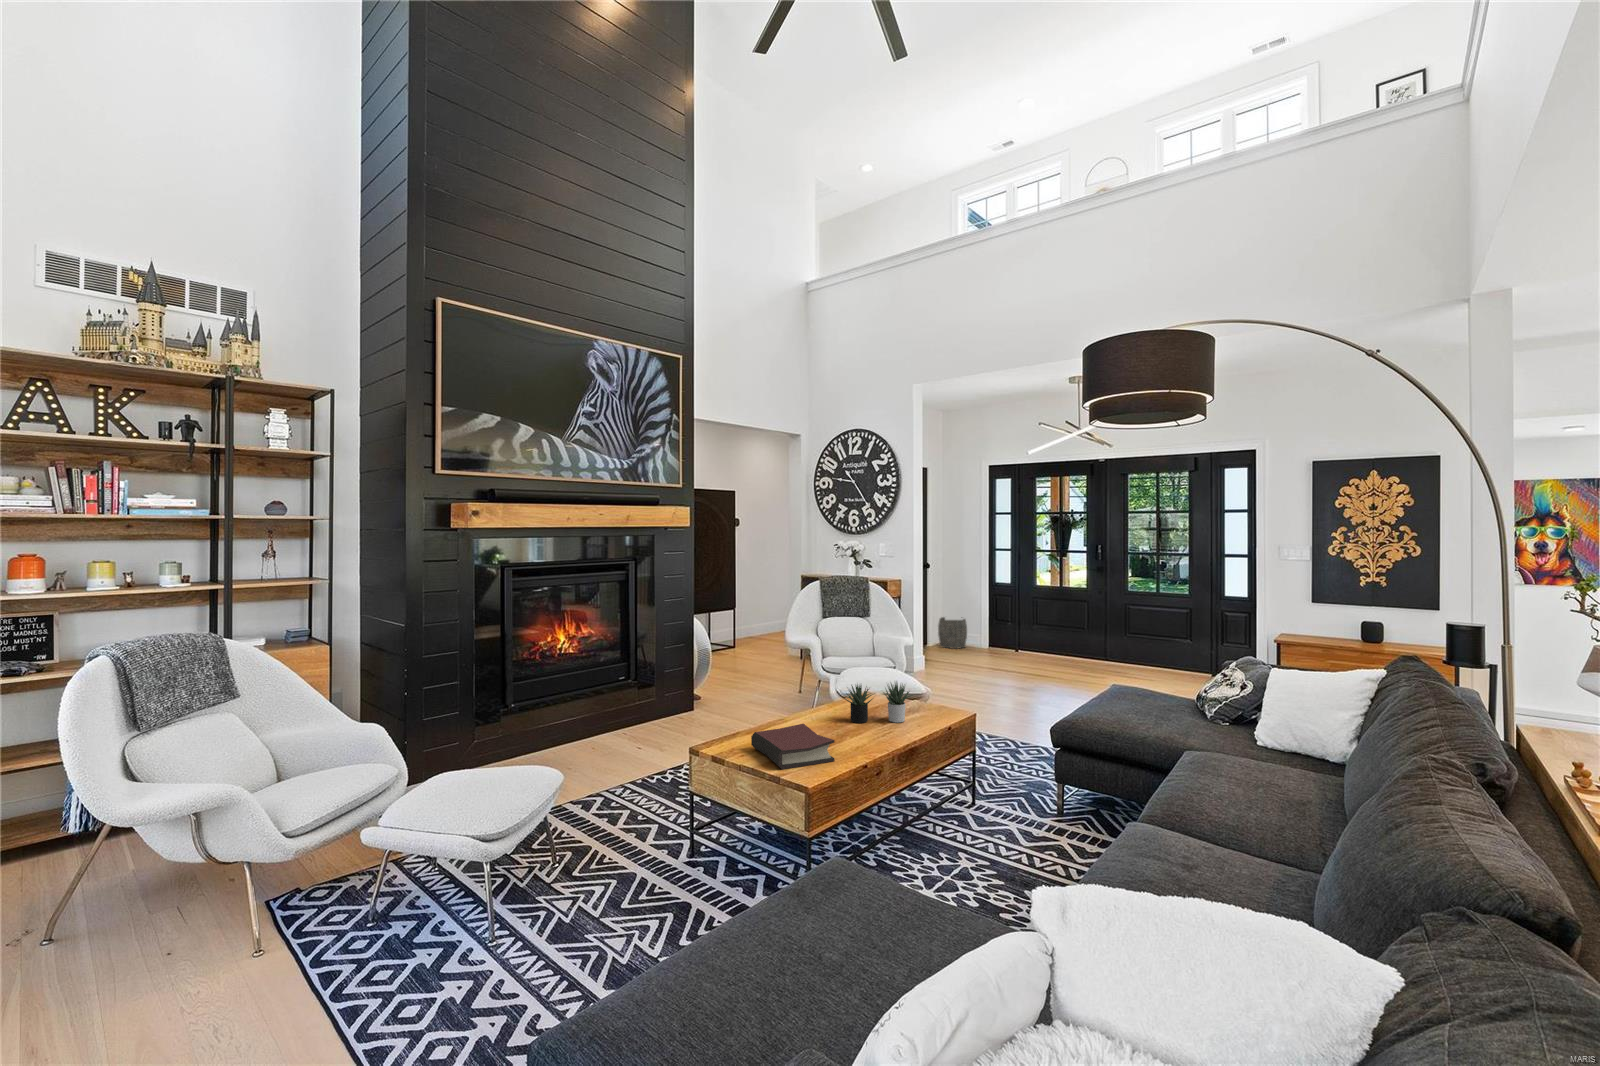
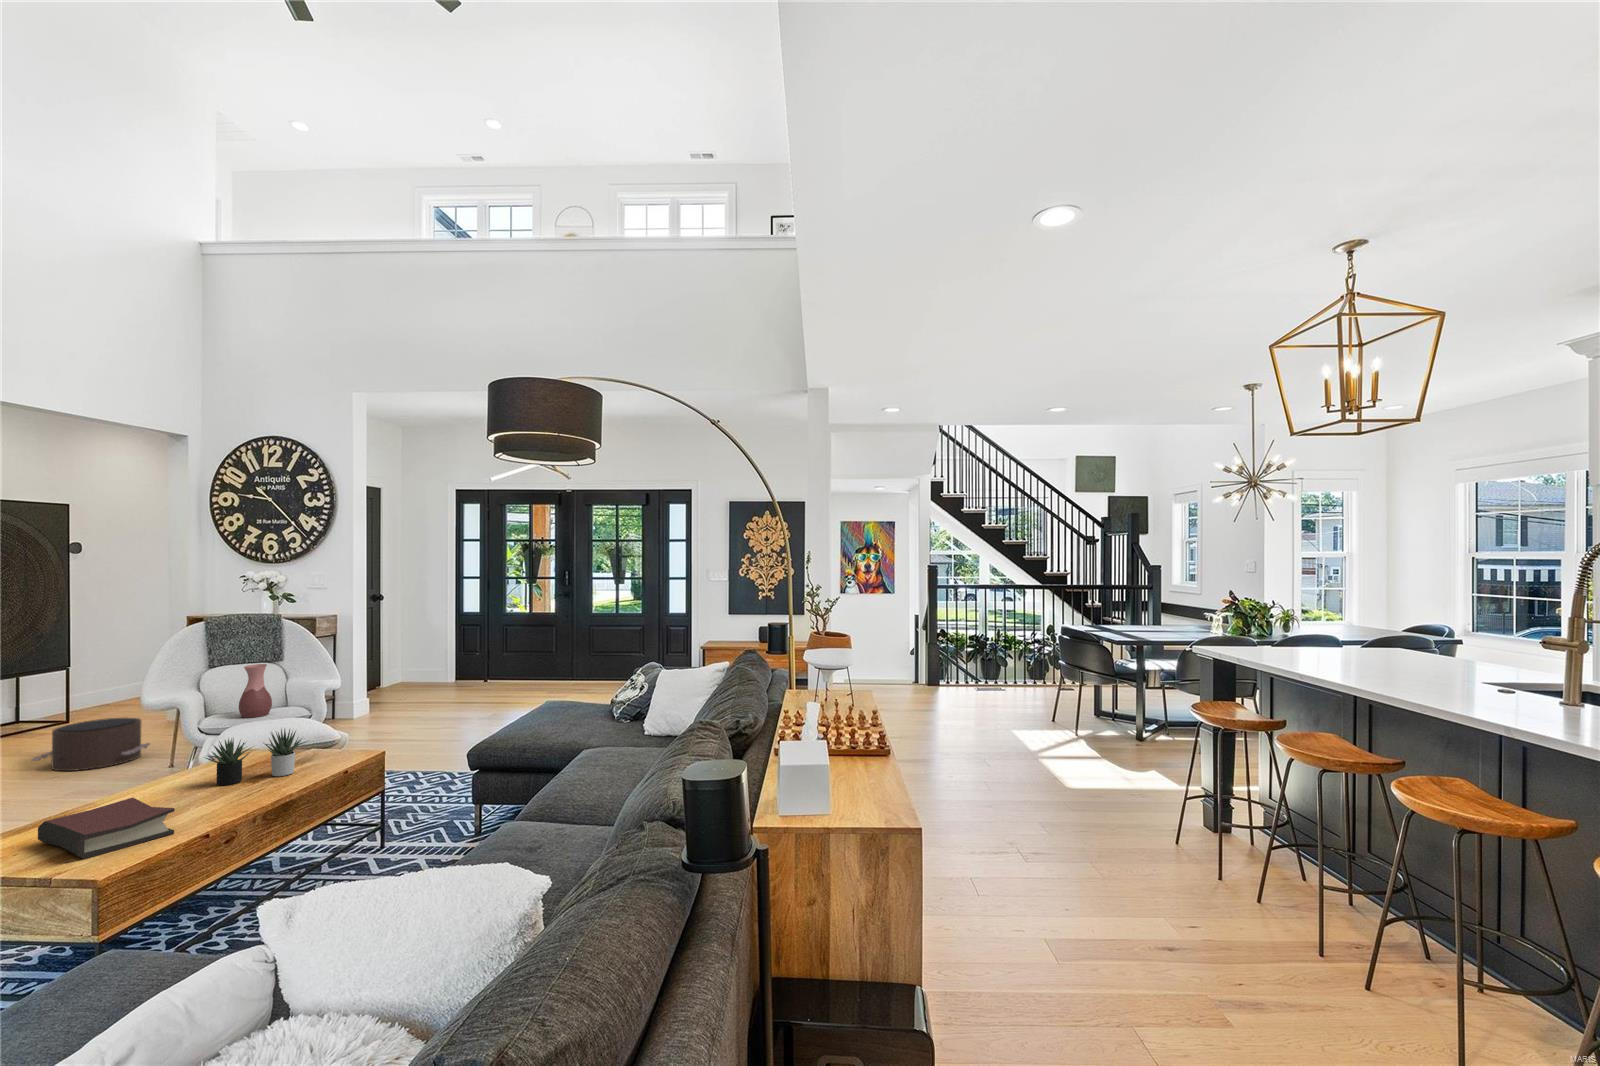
woven basket: present [938,617,967,649] -> none [389,653,424,689]
vase: none [848,619,870,663] -> present [239,664,272,718]
pouf: none [722,650,787,686] -> present [32,718,150,771]

